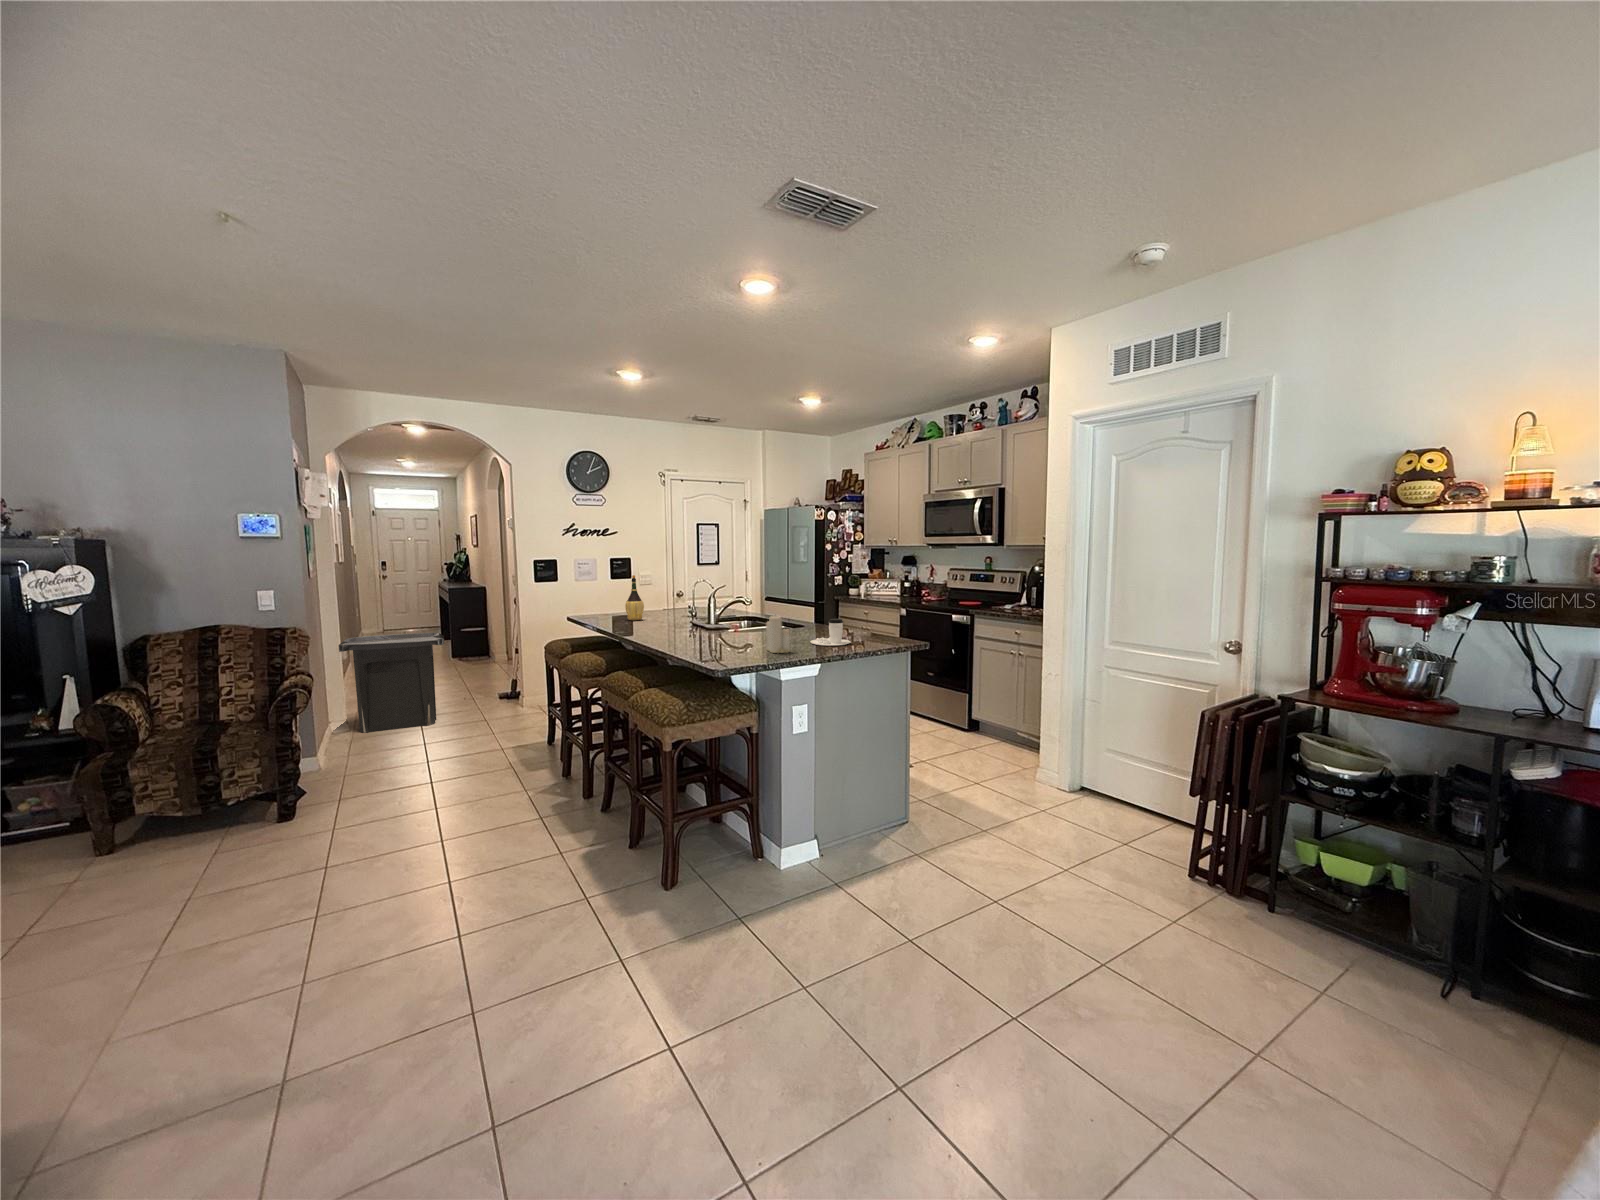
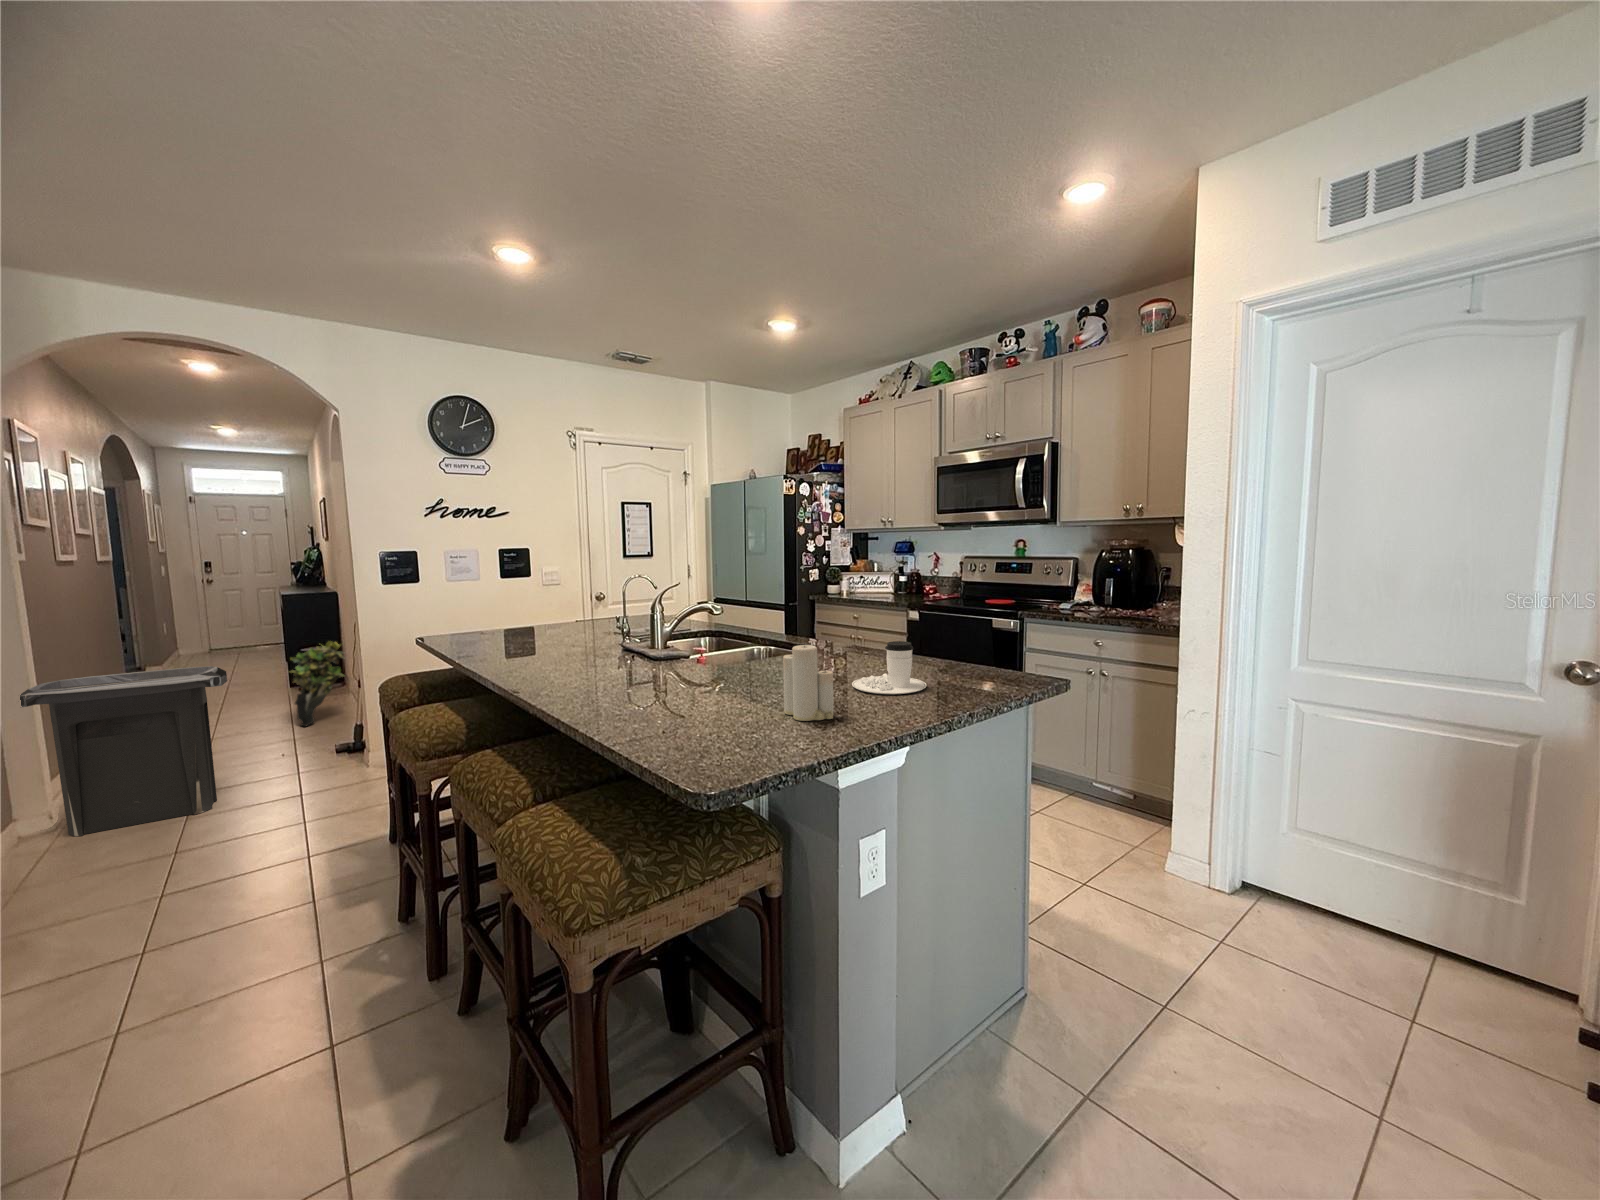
wine bottle: present [625,575,644,620] -> none [511,571,543,643]
potted plant: none [464,621,501,682] -> present [290,641,345,726]

